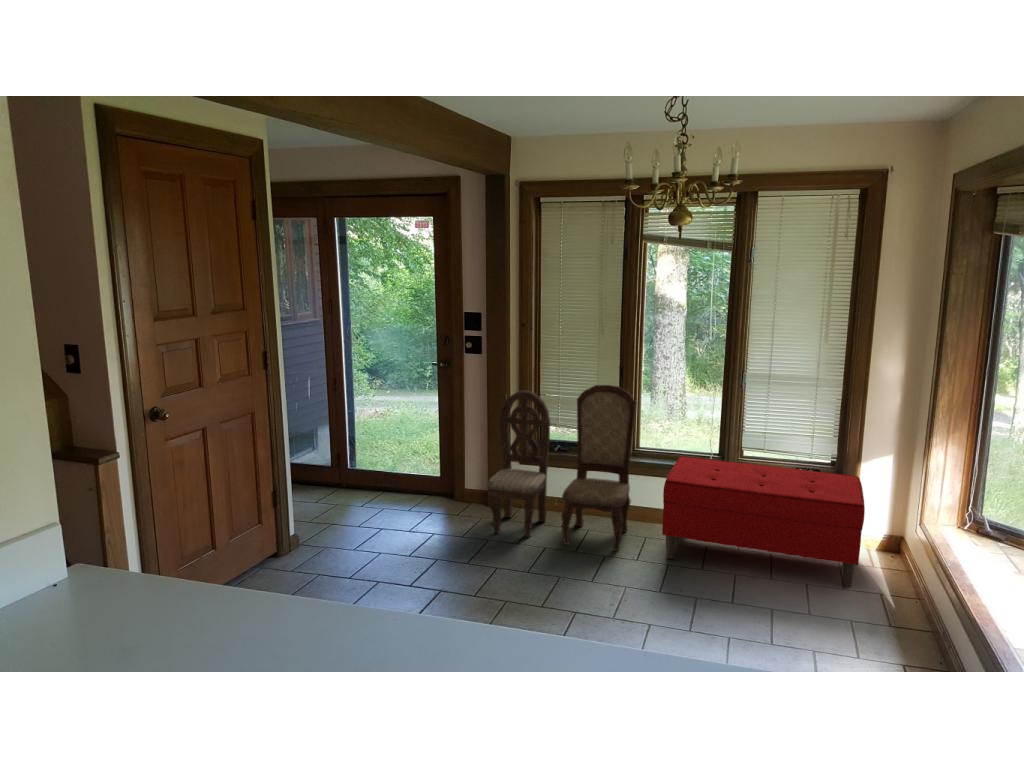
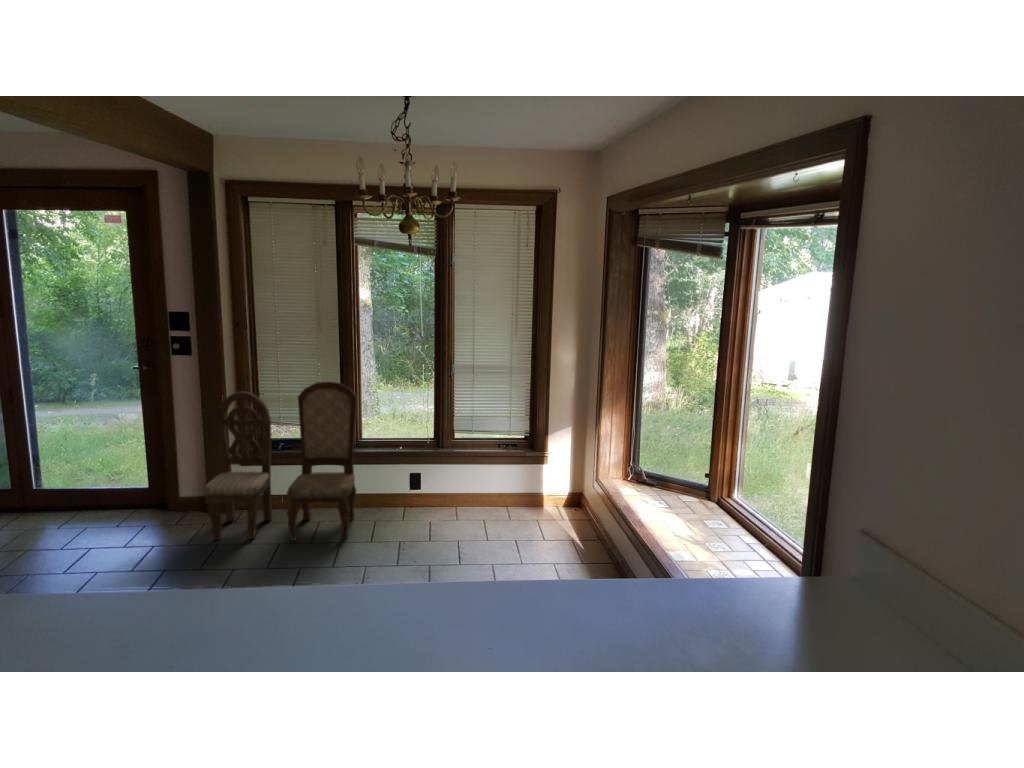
bench: present [662,457,865,588] -> none [387,443,556,542]

